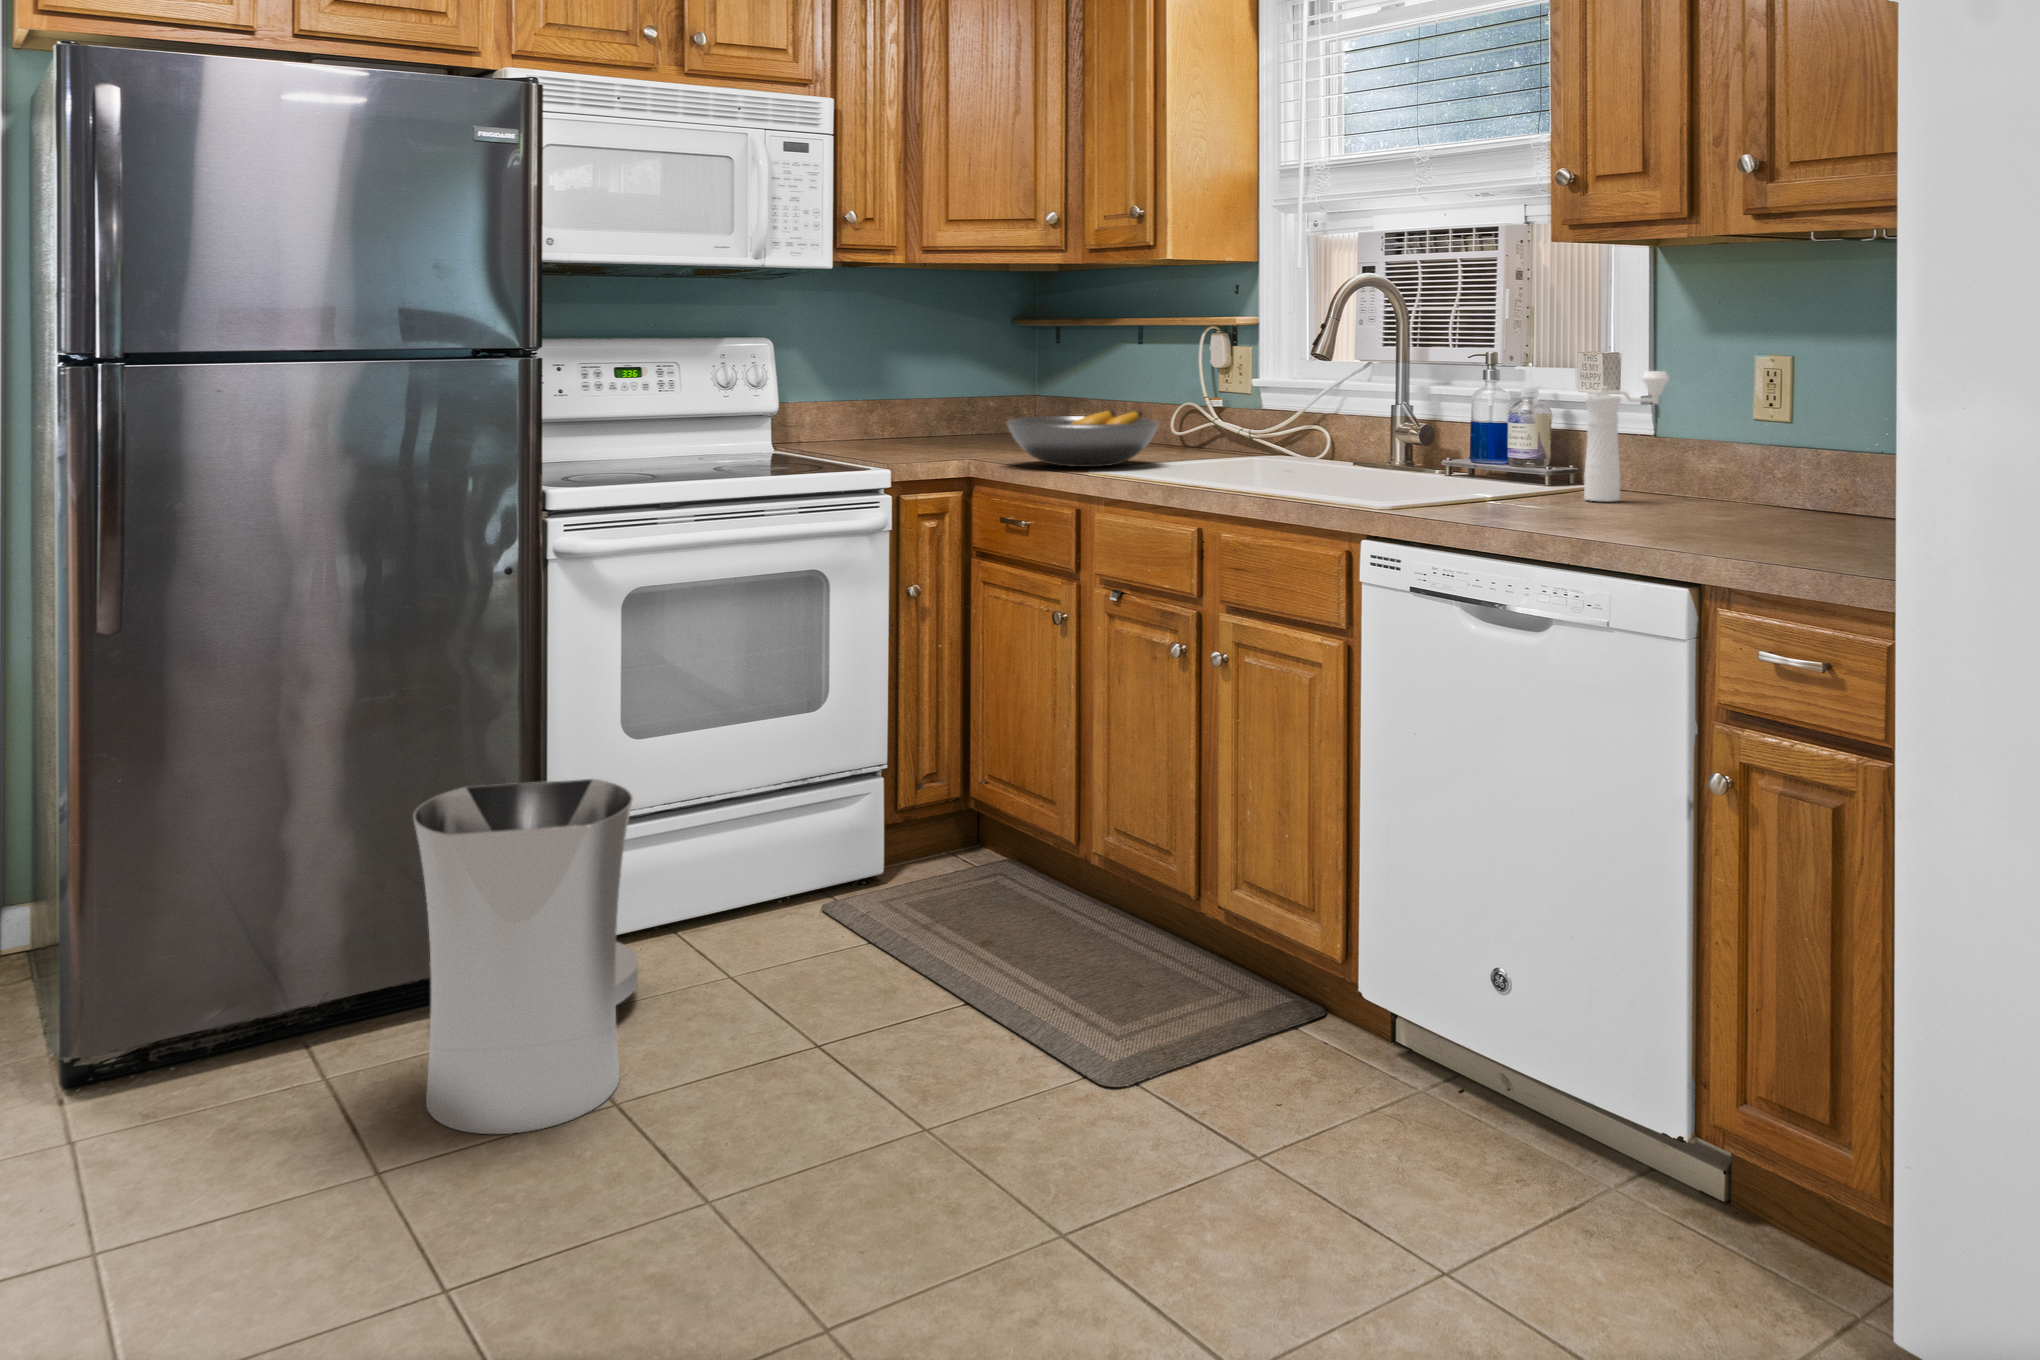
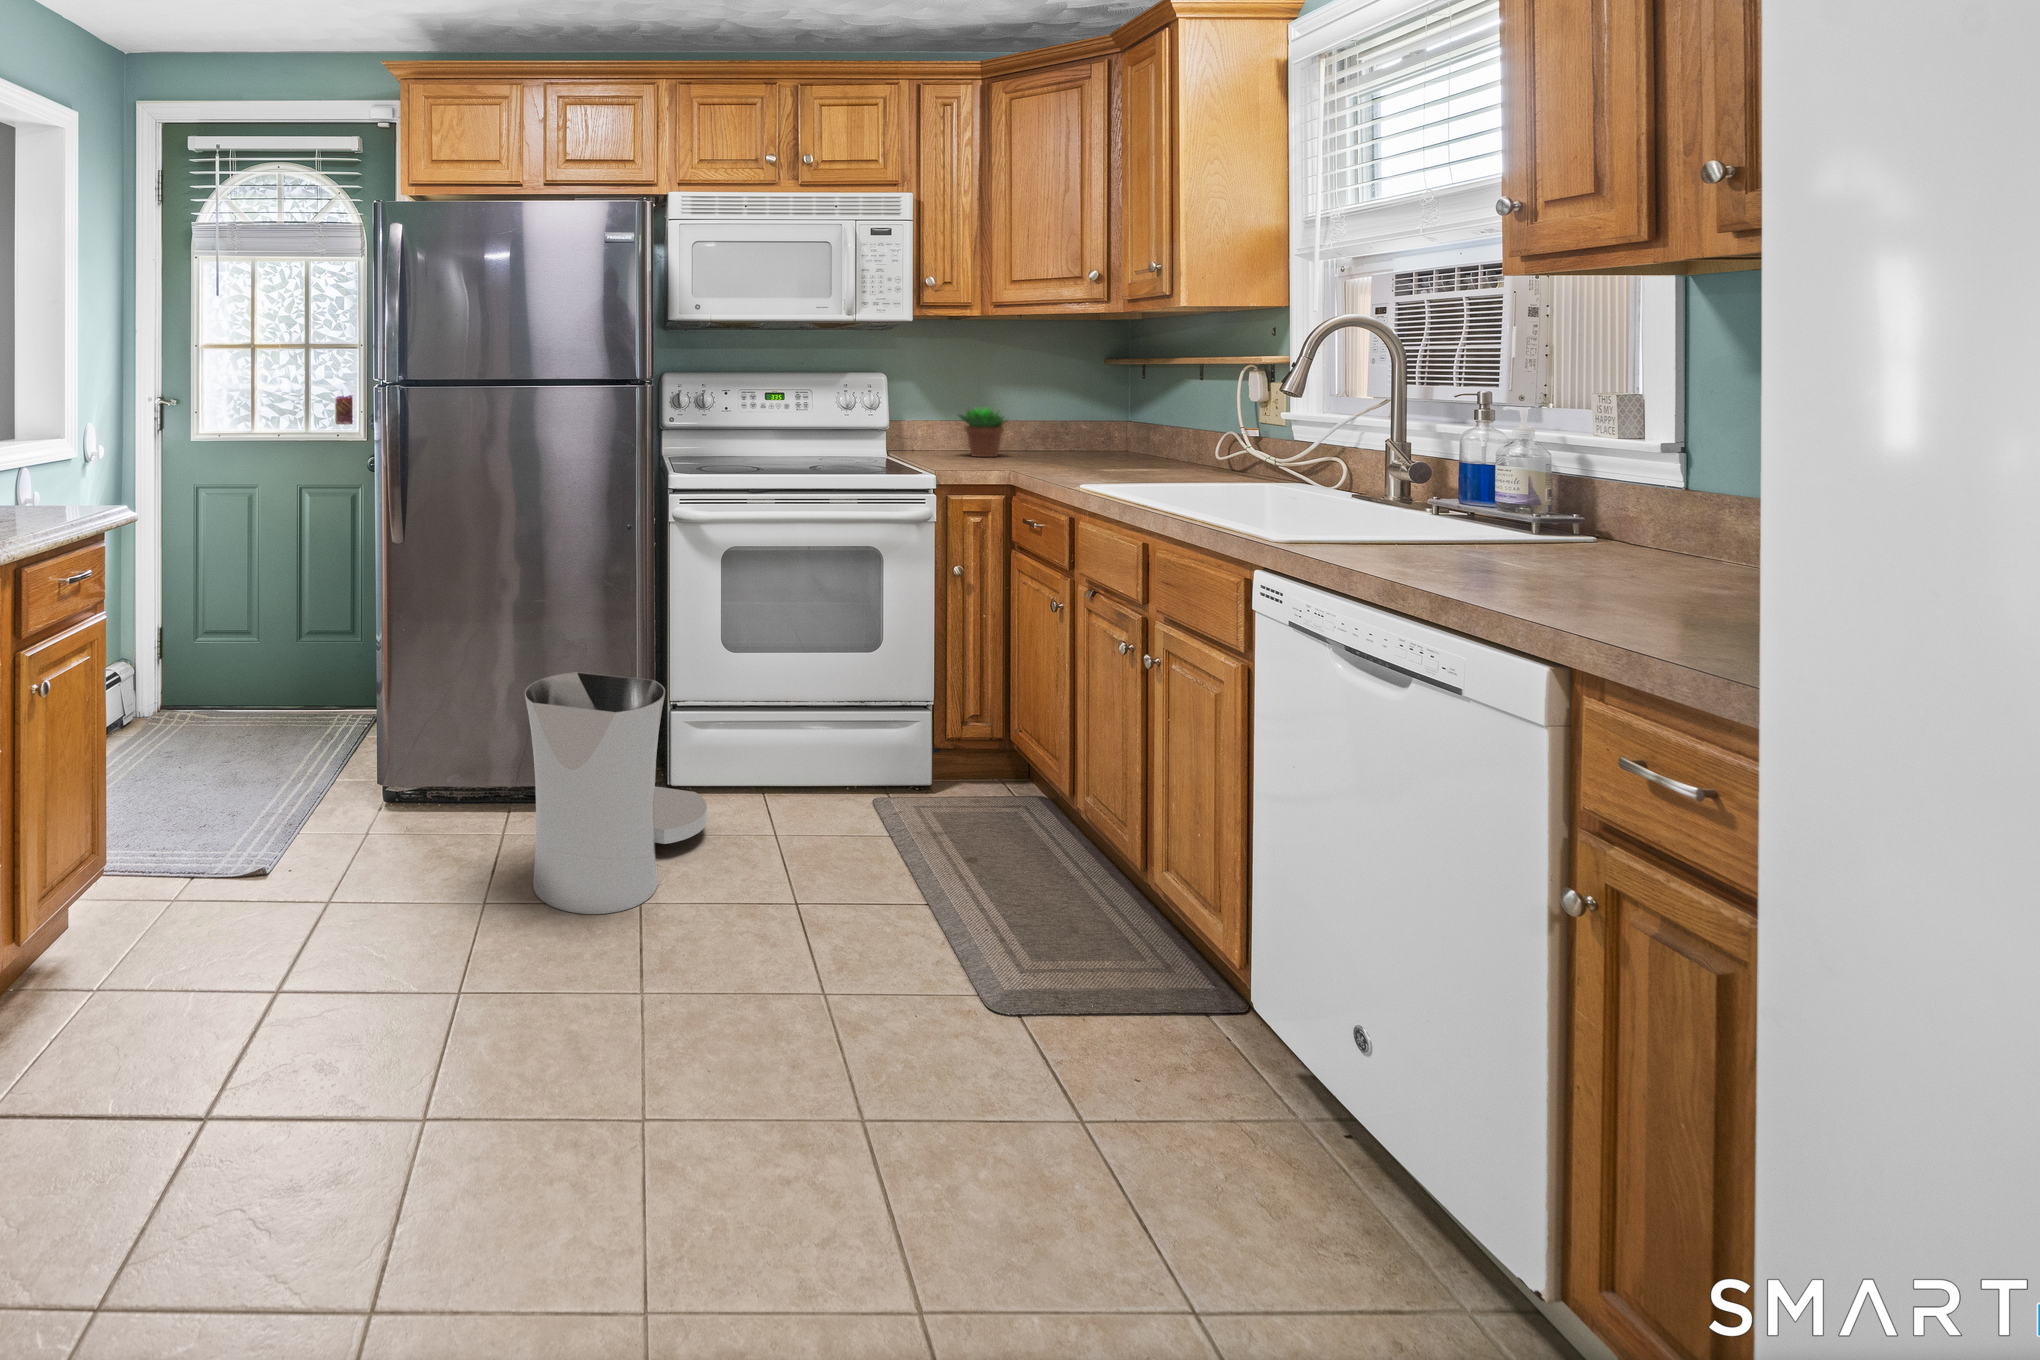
pepper mill: present [1584,371,1669,501] -> none [1529,419,1655,557]
succulent plant: none [846,382,913,449] -> present [958,408,1005,457]
fruit bowl: present [1006,410,1159,467] -> none [1034,436,1173,482]

